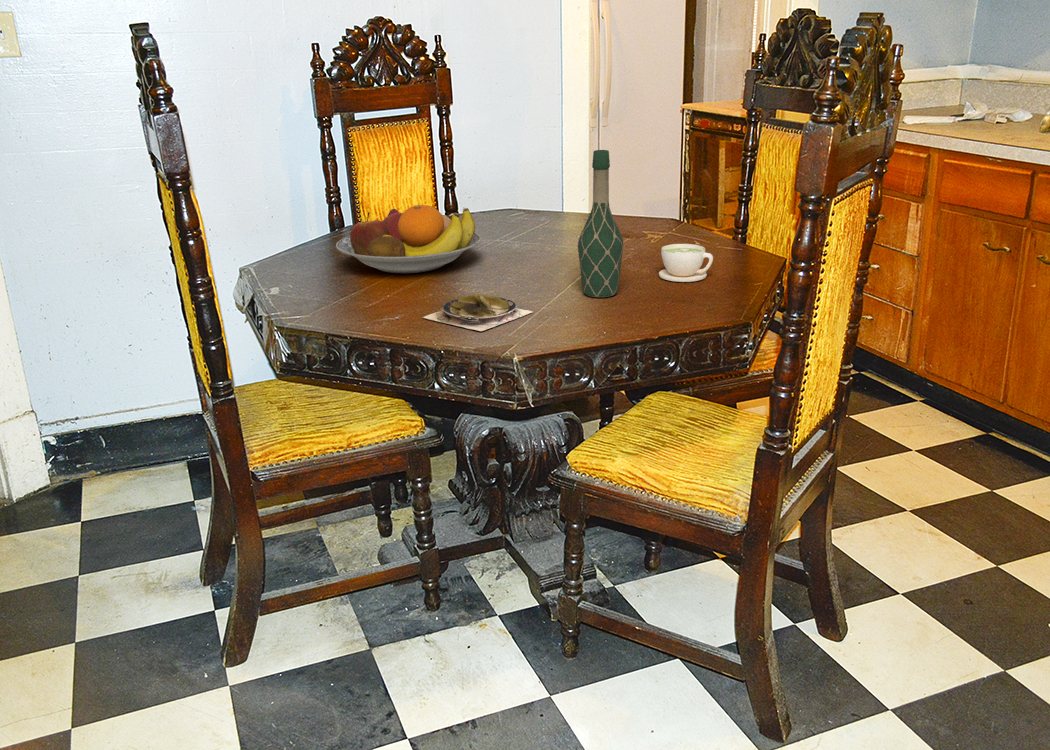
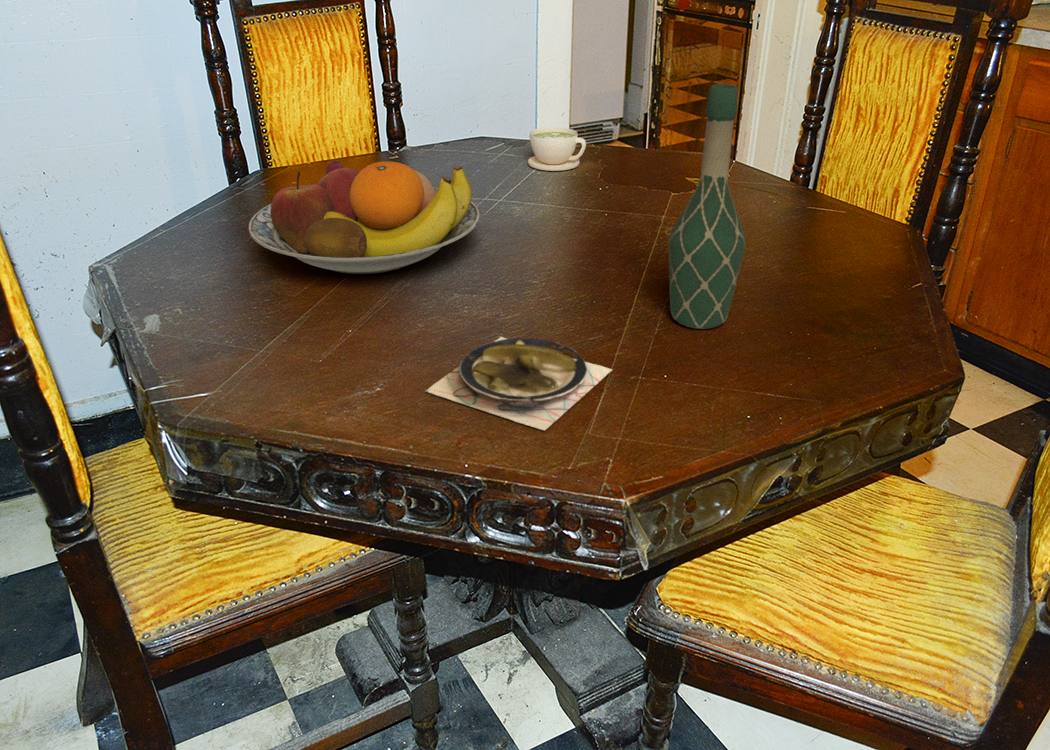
coffee cup: present [659,244,713,282] -> present [528,127,586,171]

